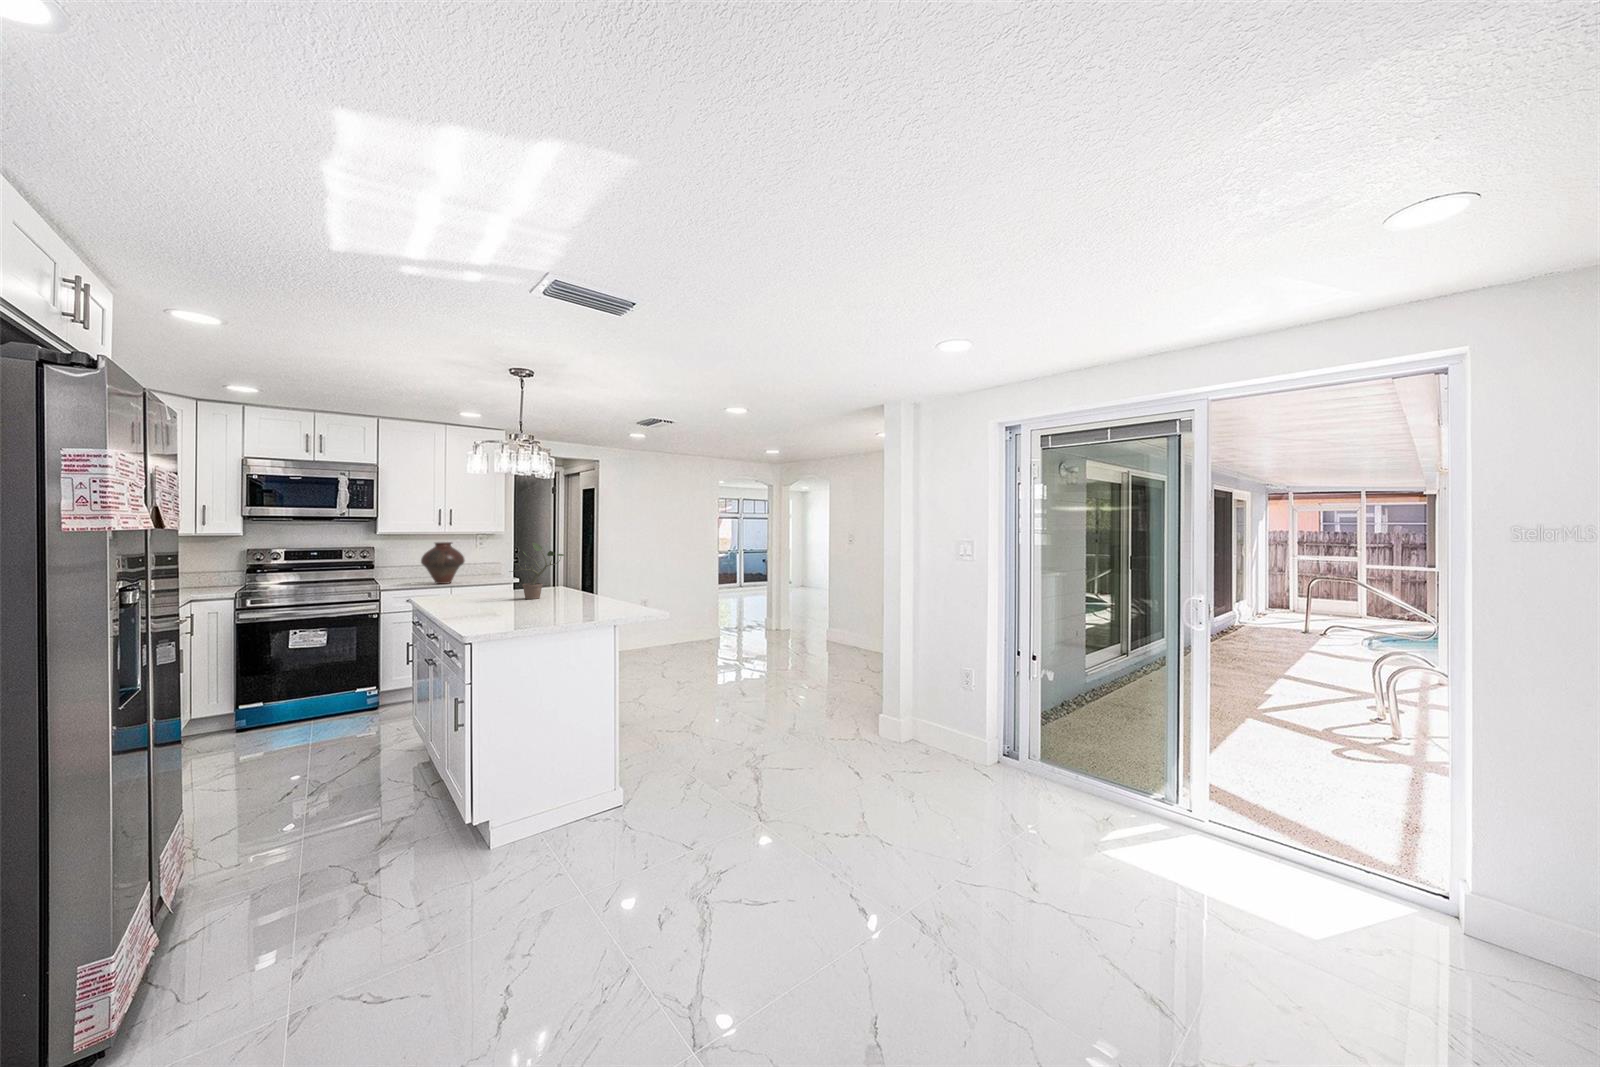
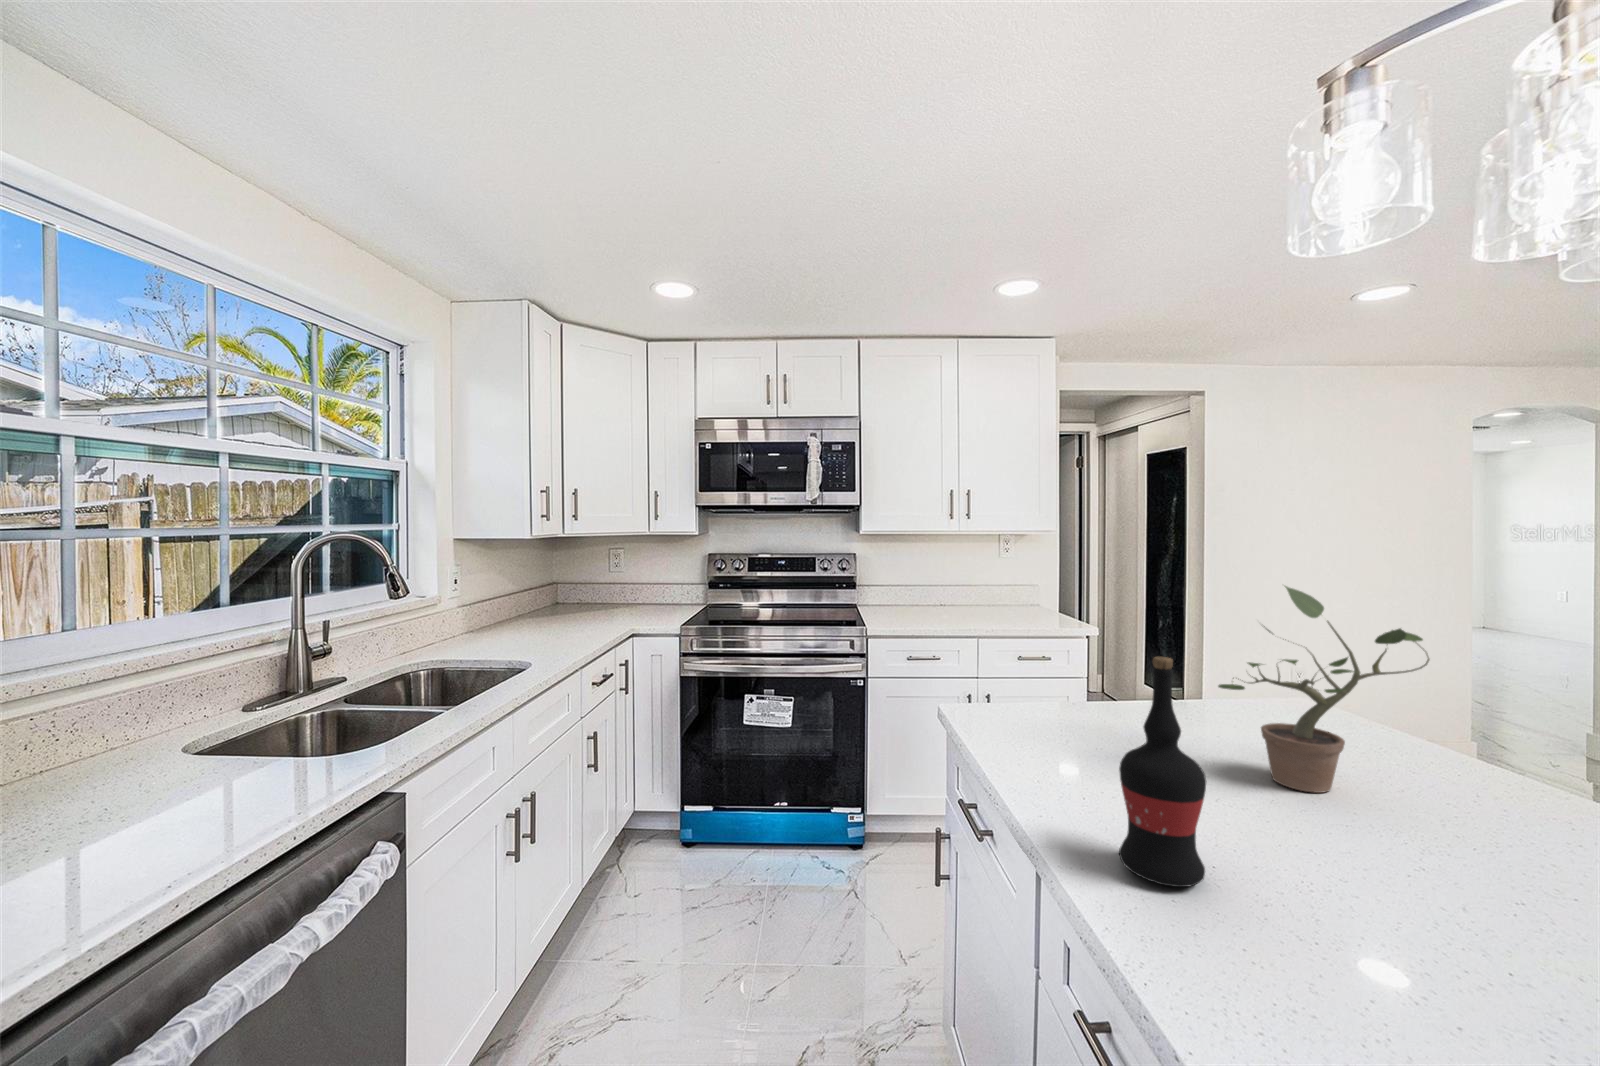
vase: present [421,542,465,584] -> none [923,547,992,622]
wine bottle: none [460,555,482,610] -> present [1119,656,1206,887]

